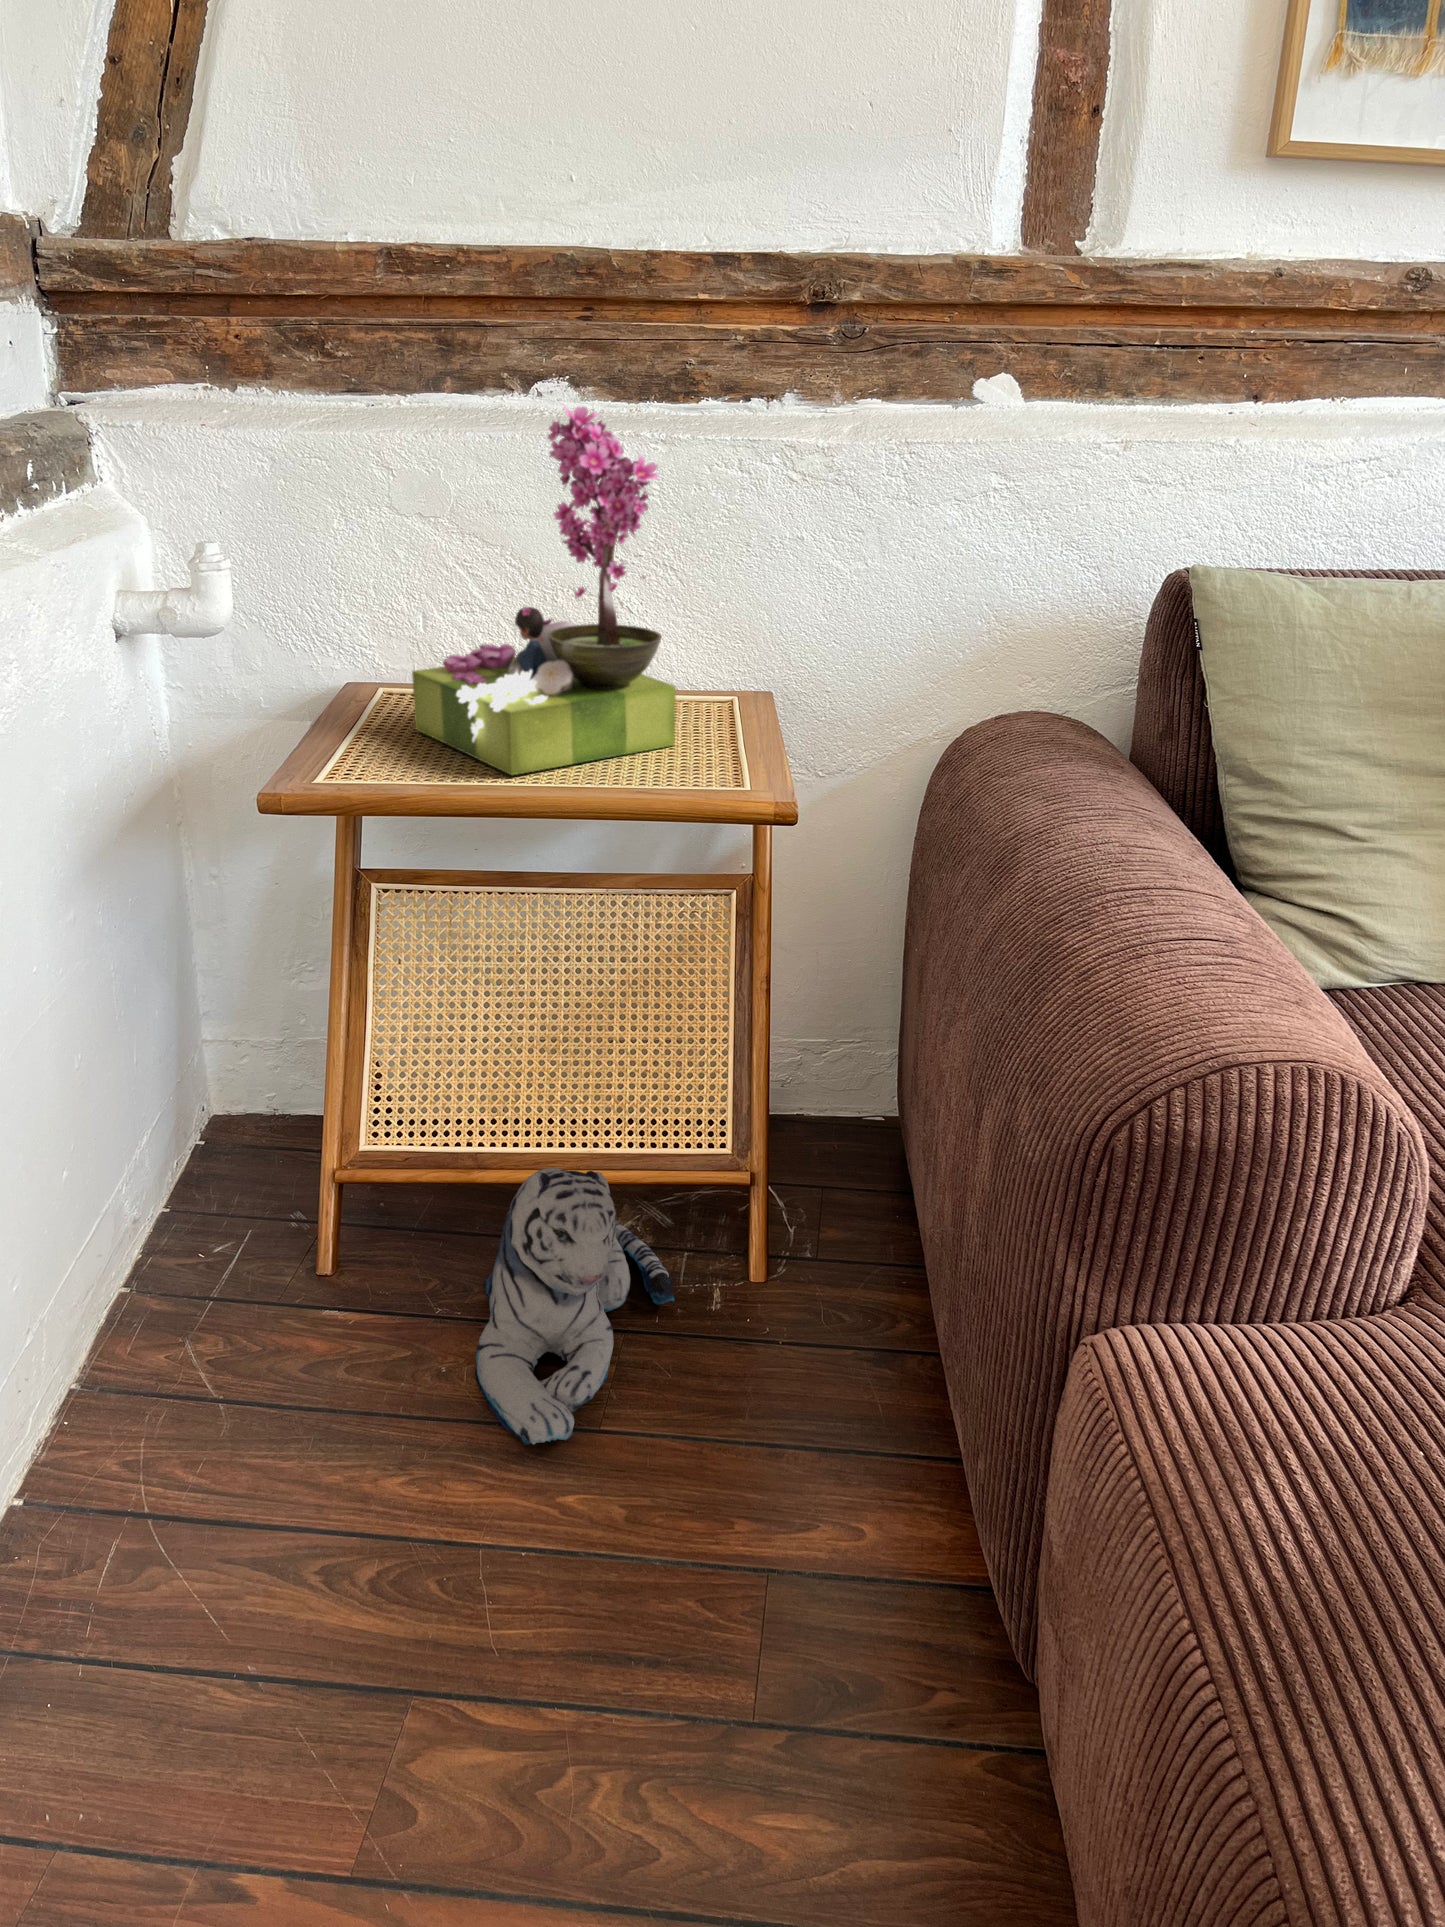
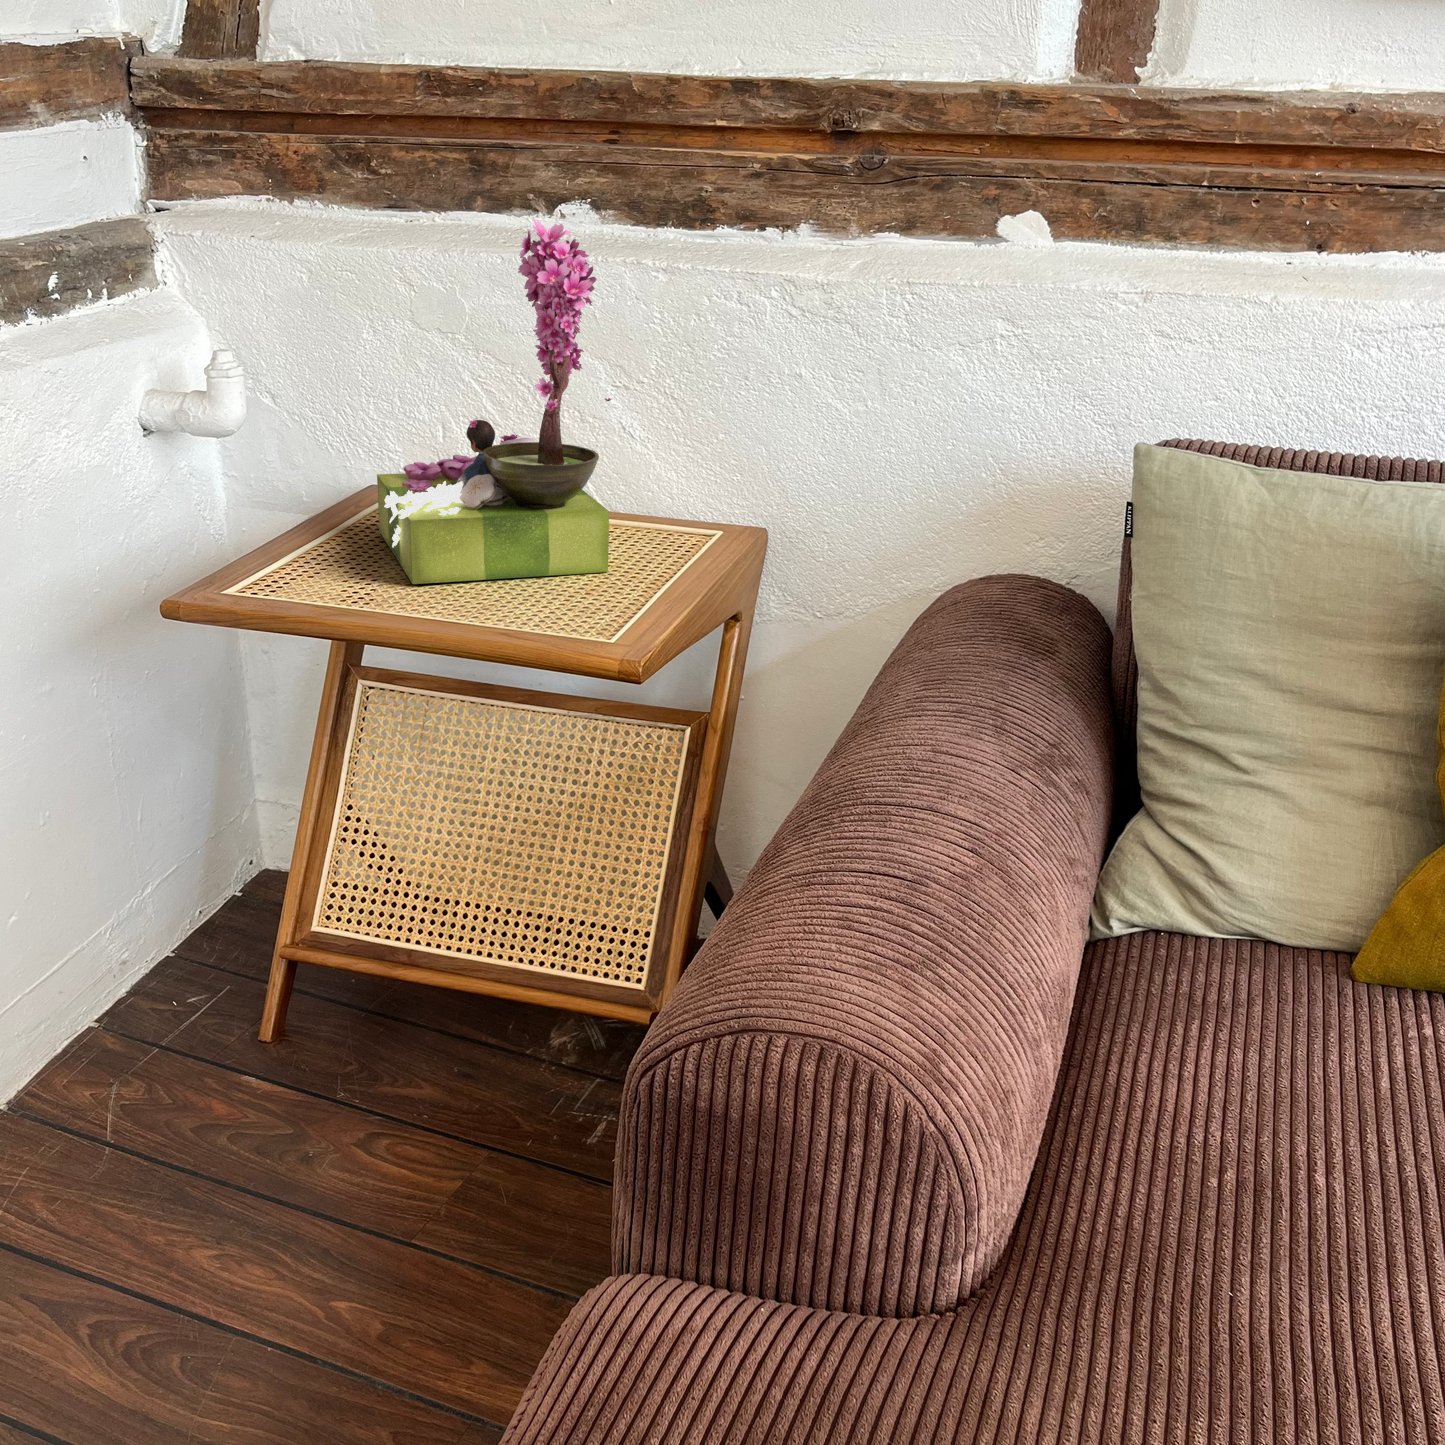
plush toy: present [475,1168,674,1445] -> none [308,982,560,1267]

